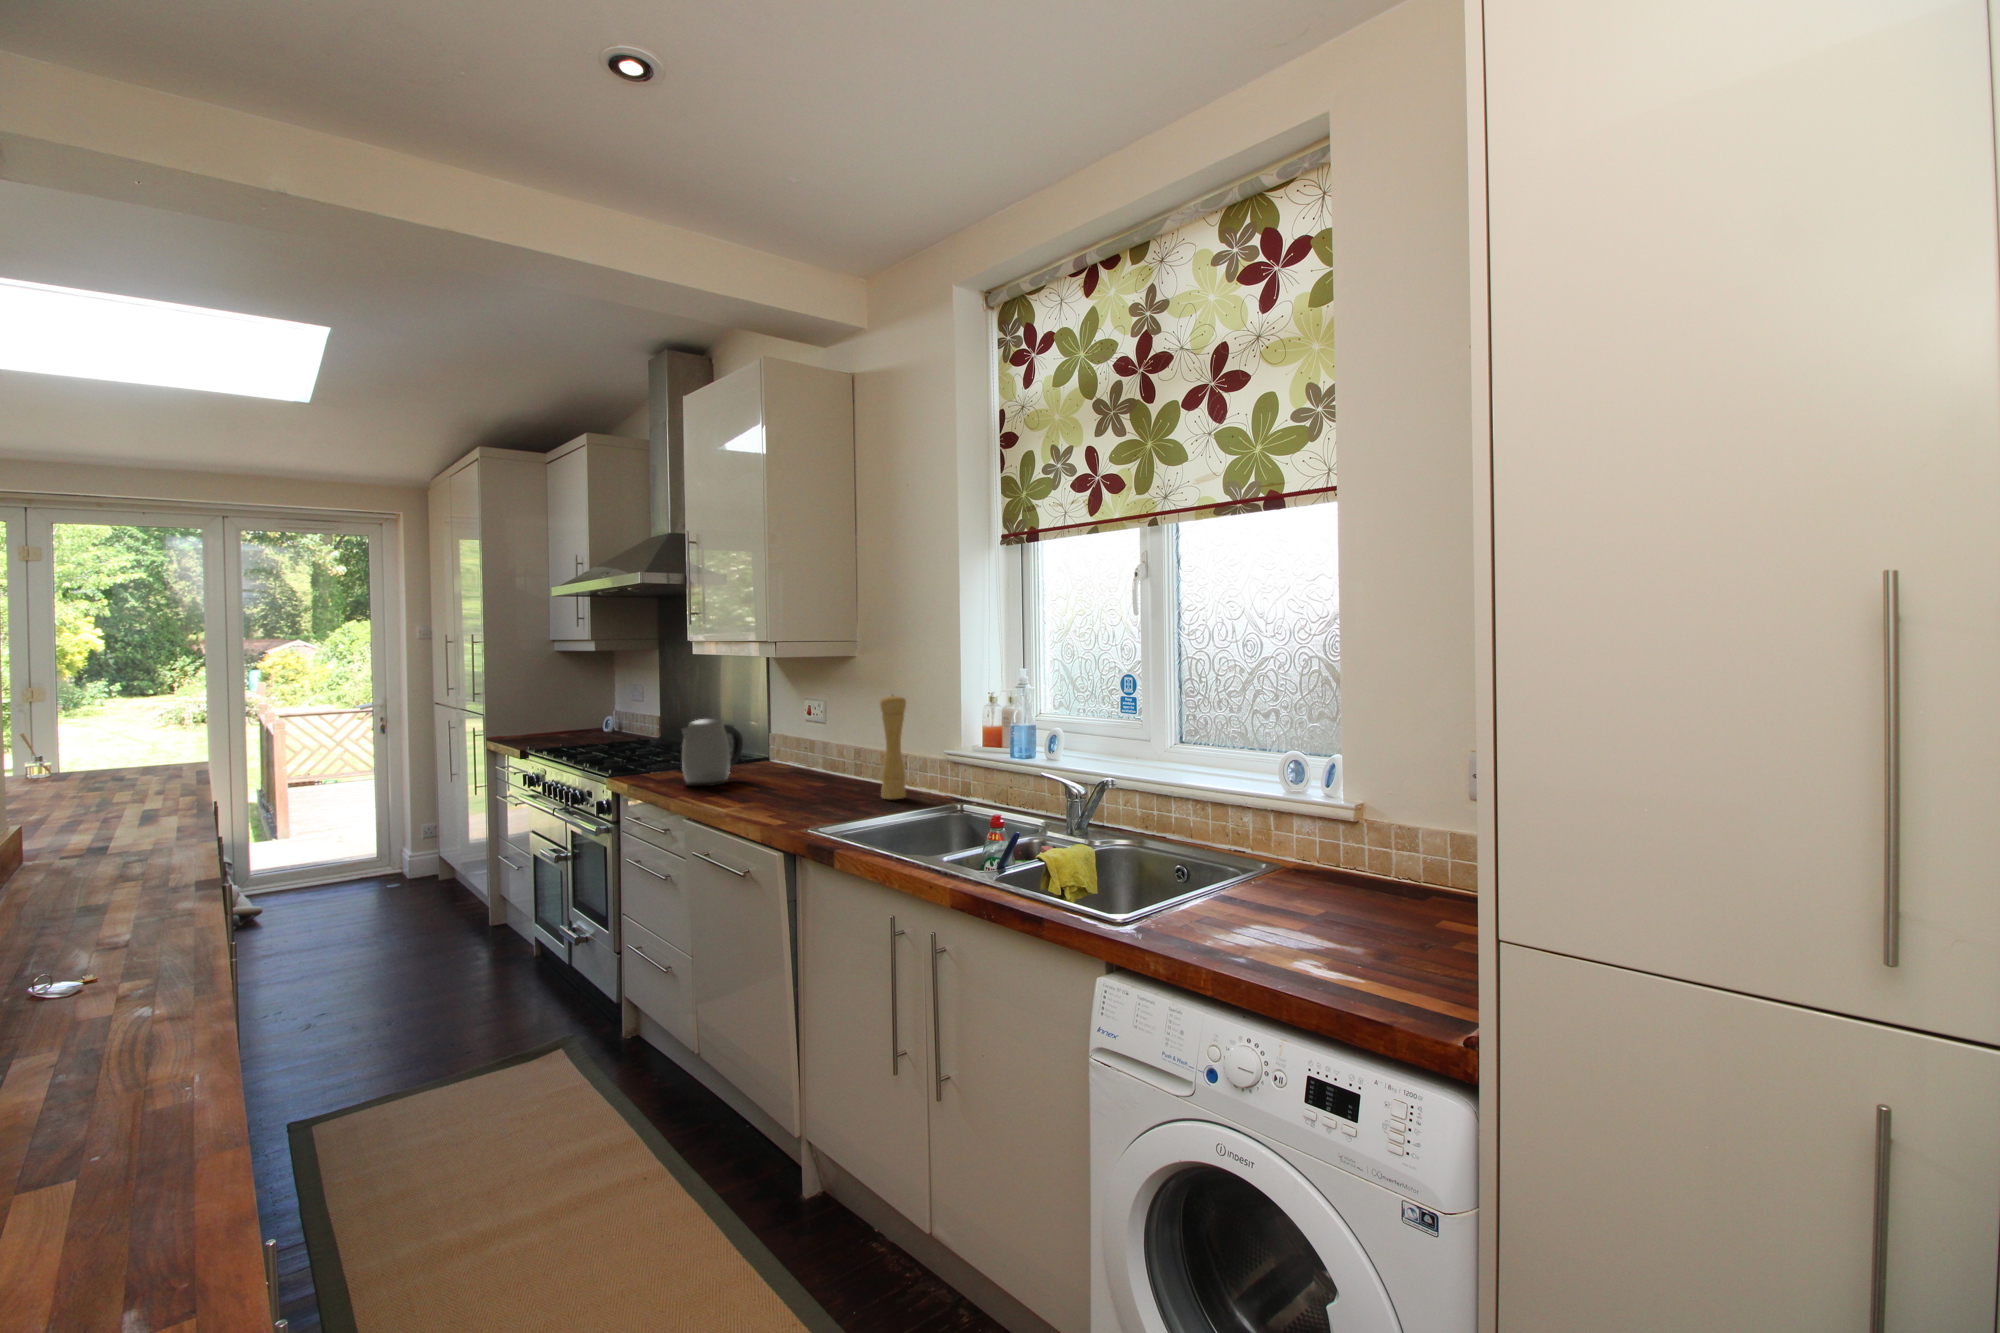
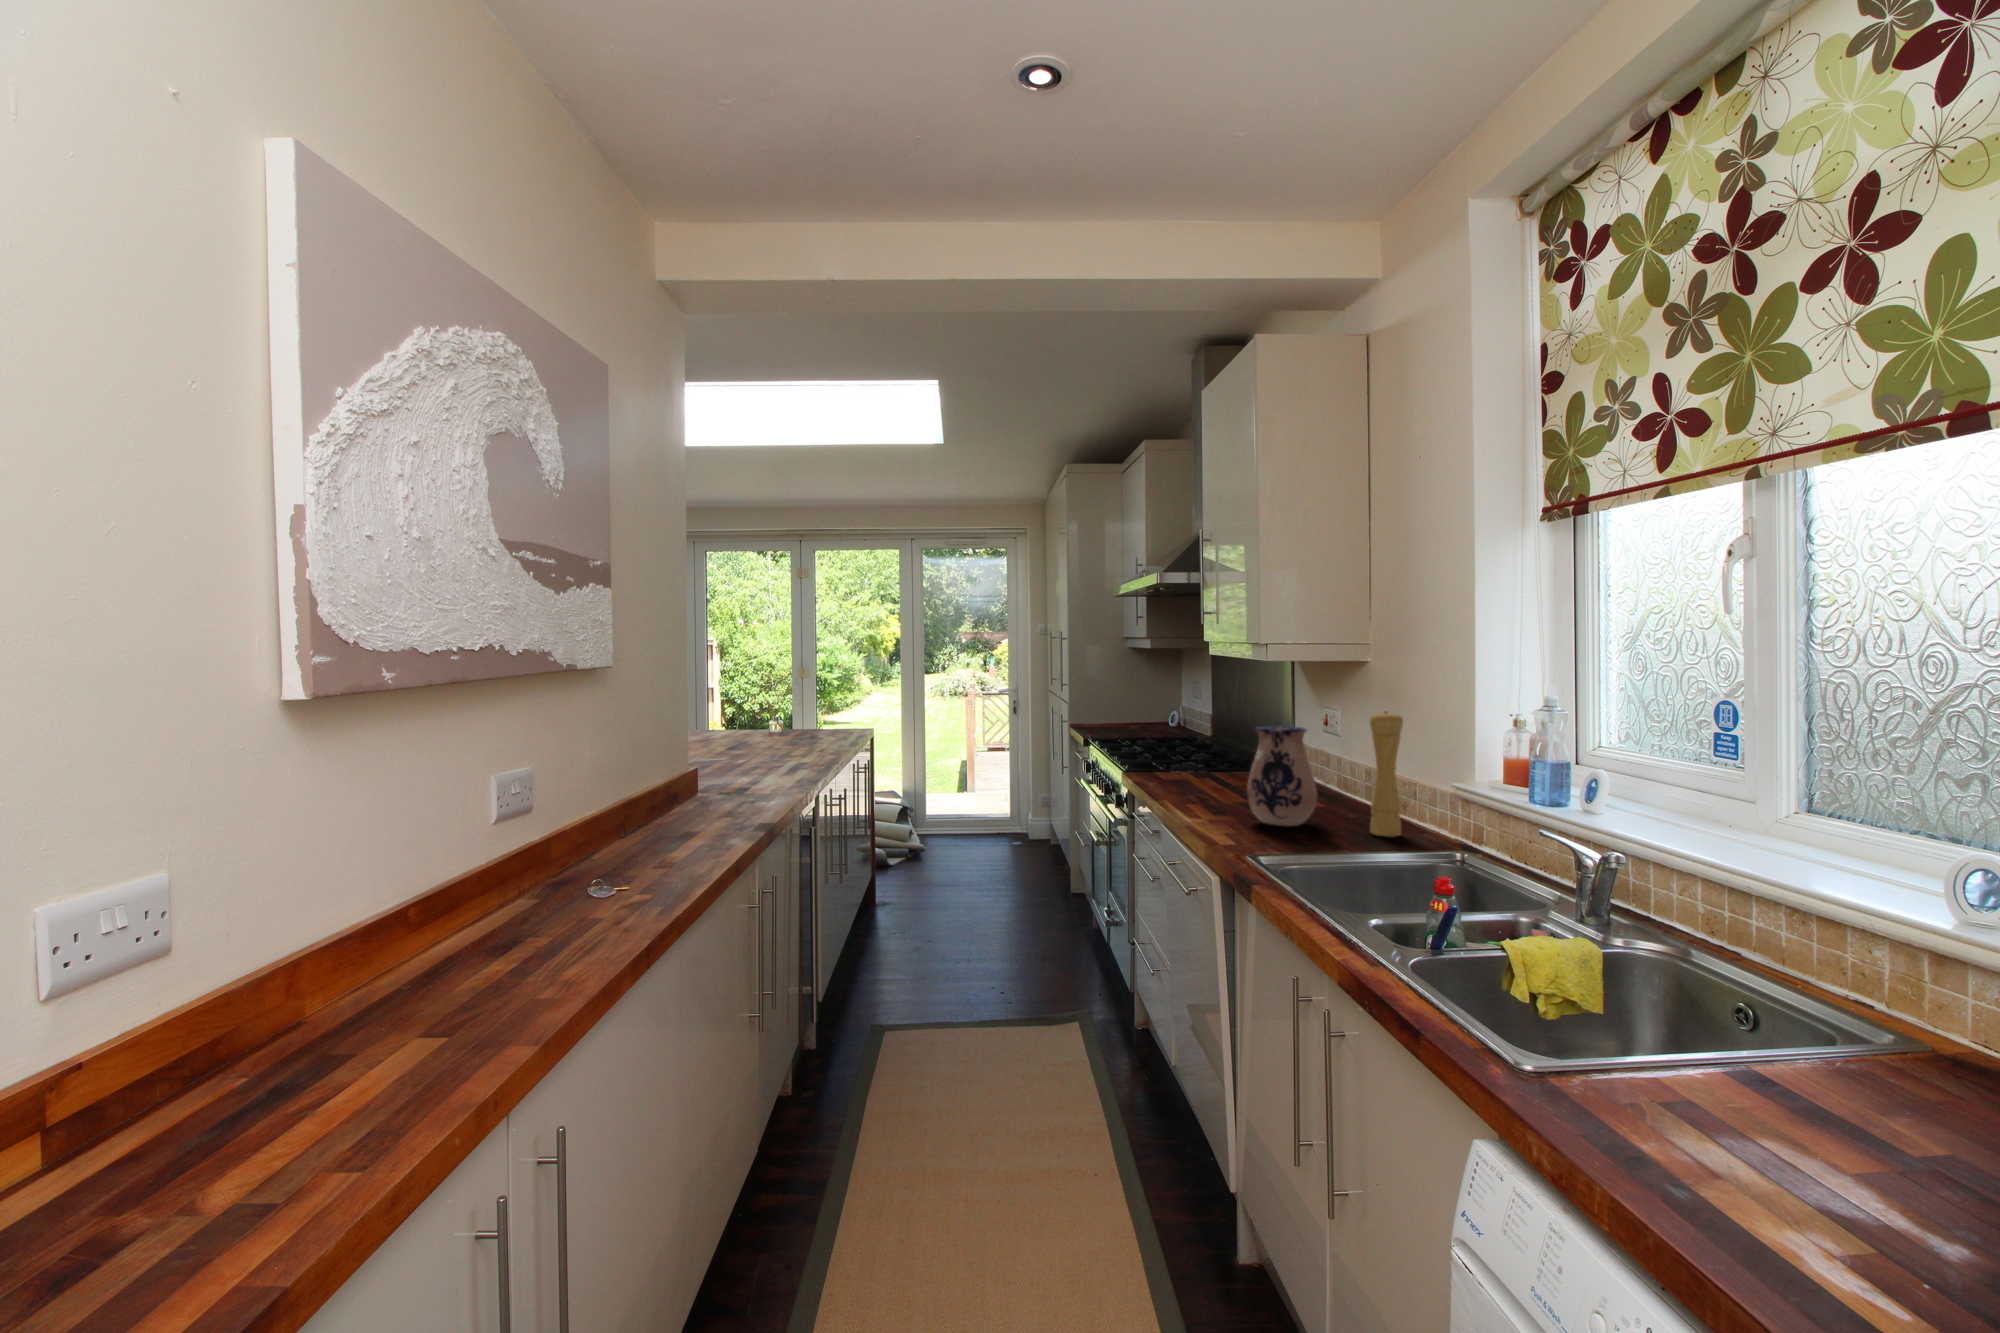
ceramic pitcher: none [773,712,835,802] -> present [1247,725,1317,826]
kettle: present [682,719,743,786] -> none [1177,726,1244,796]

